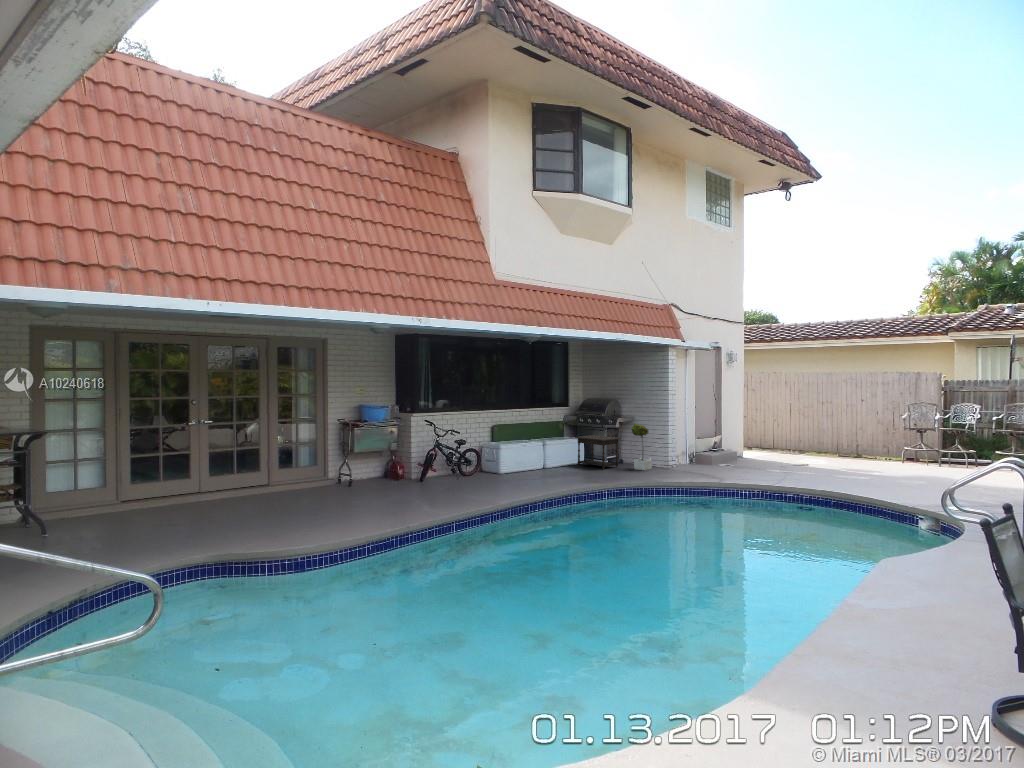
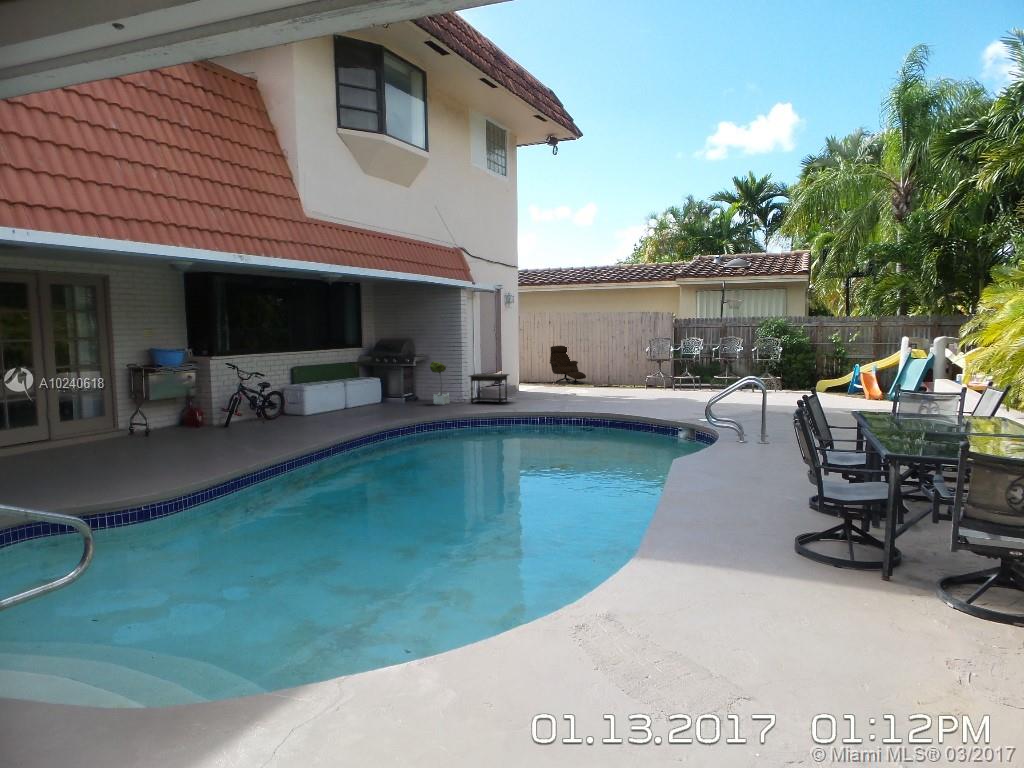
lounge chair: none [780,409,824,454] -> present [550,346,586,384]
side table: present [575,435,621,469] -> present [468,374,509,404]

